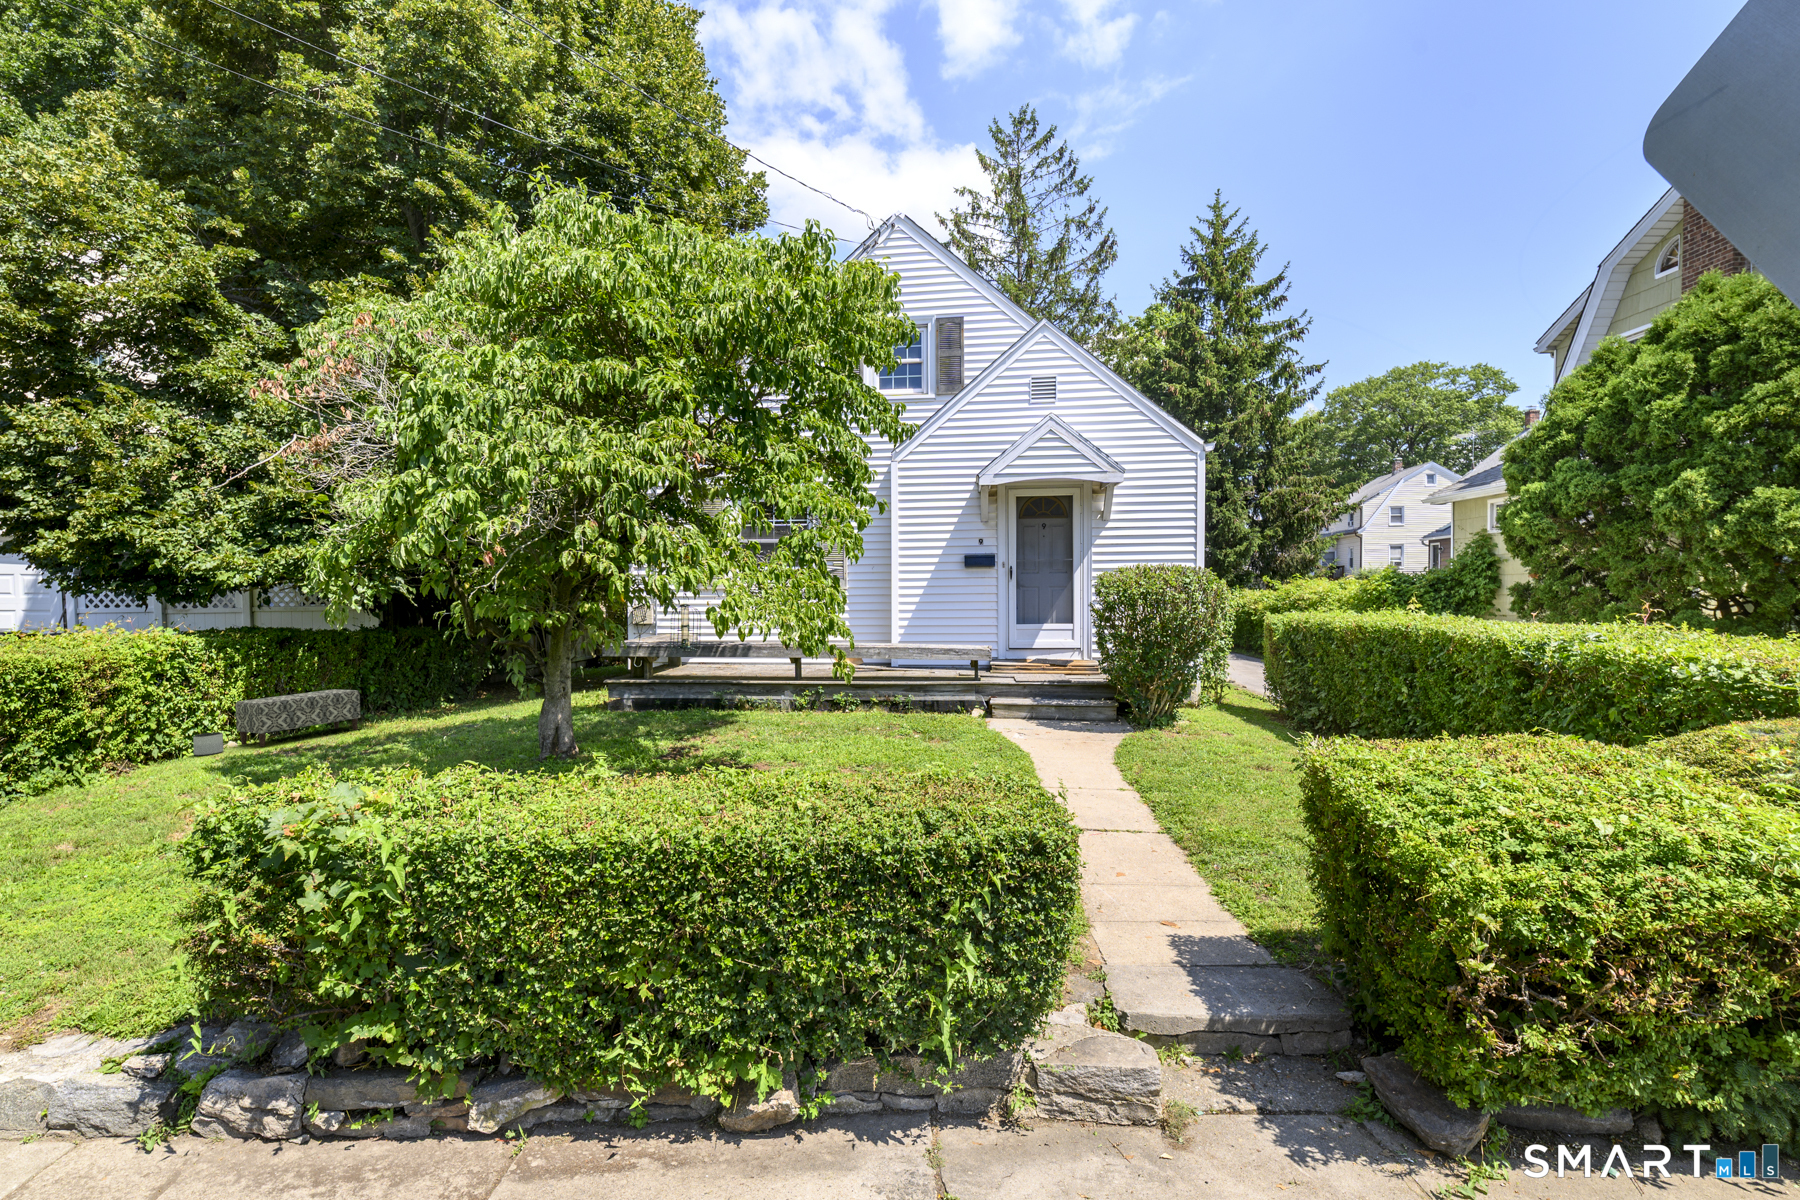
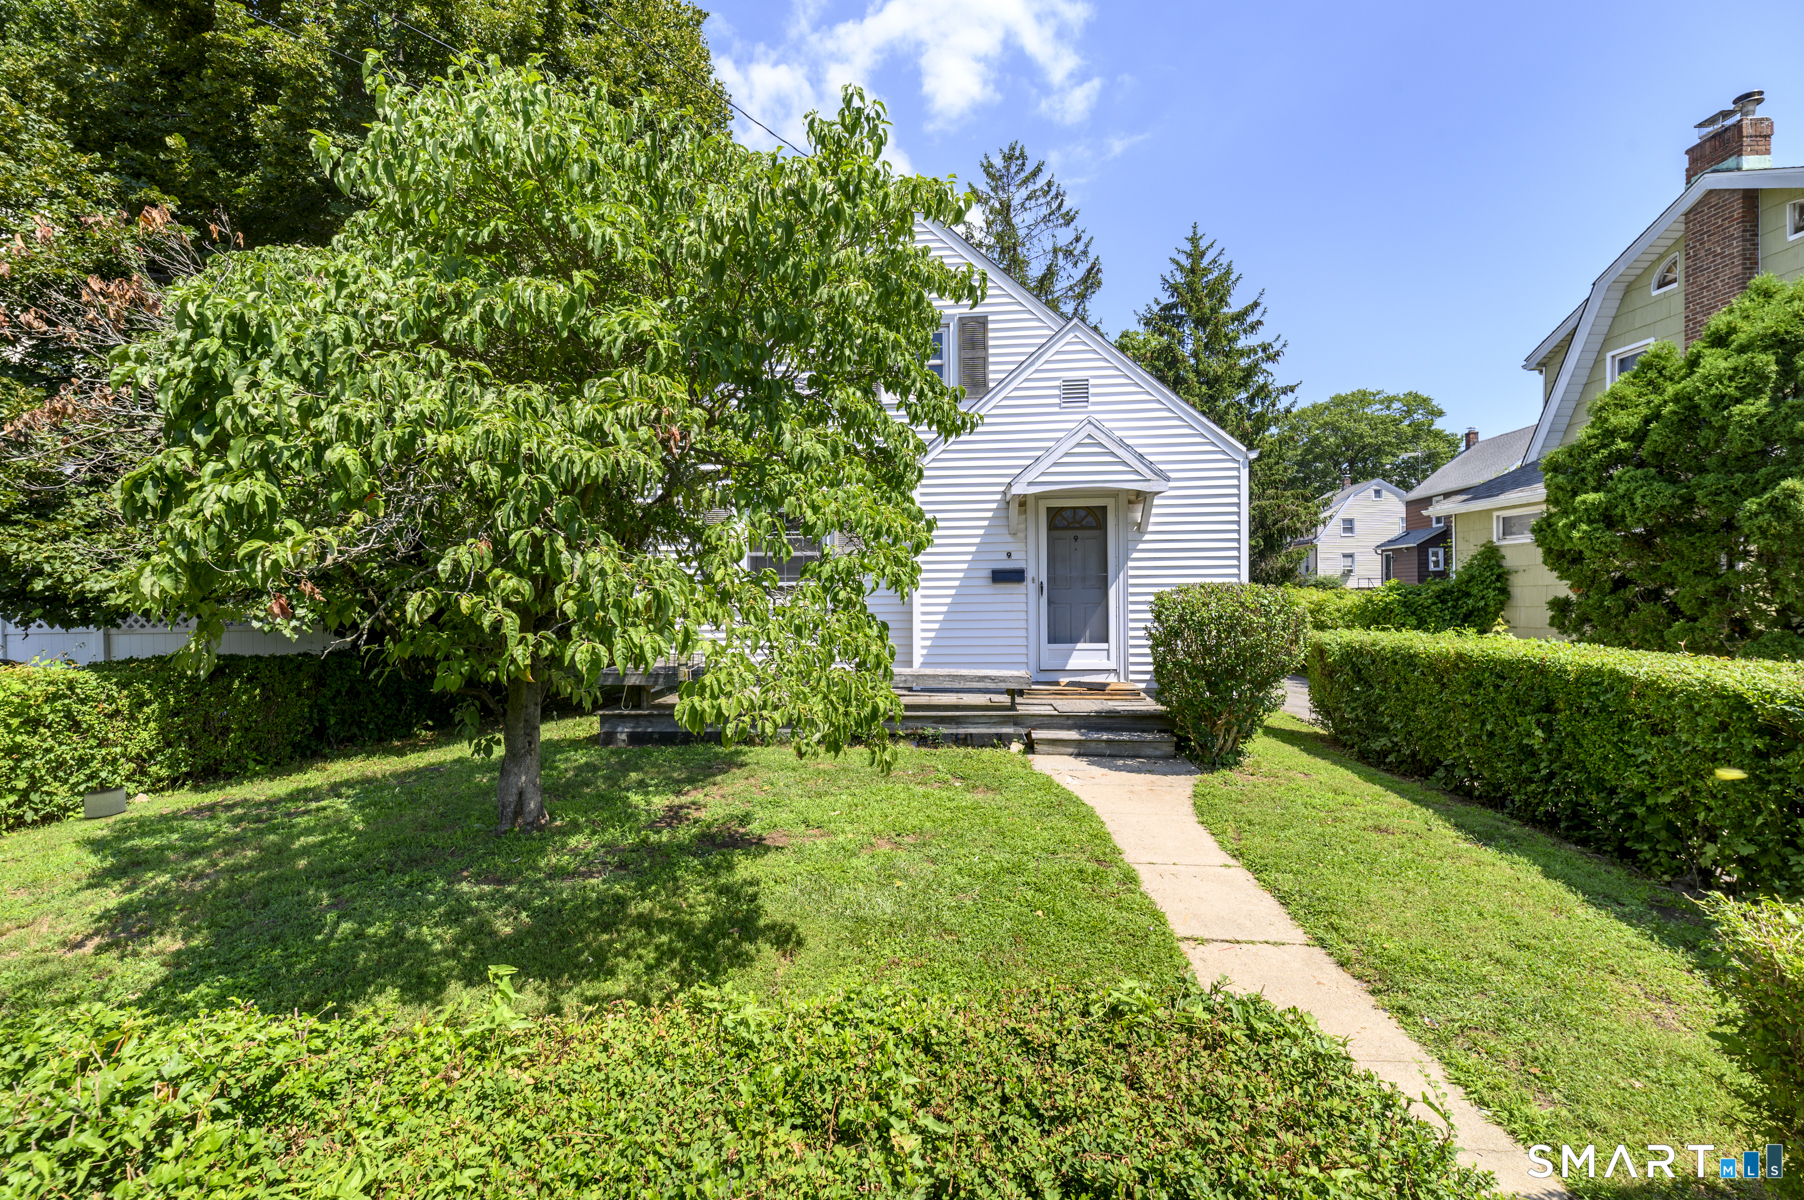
bench: present [235,689,360,747] -> none [149,725,313,803]

